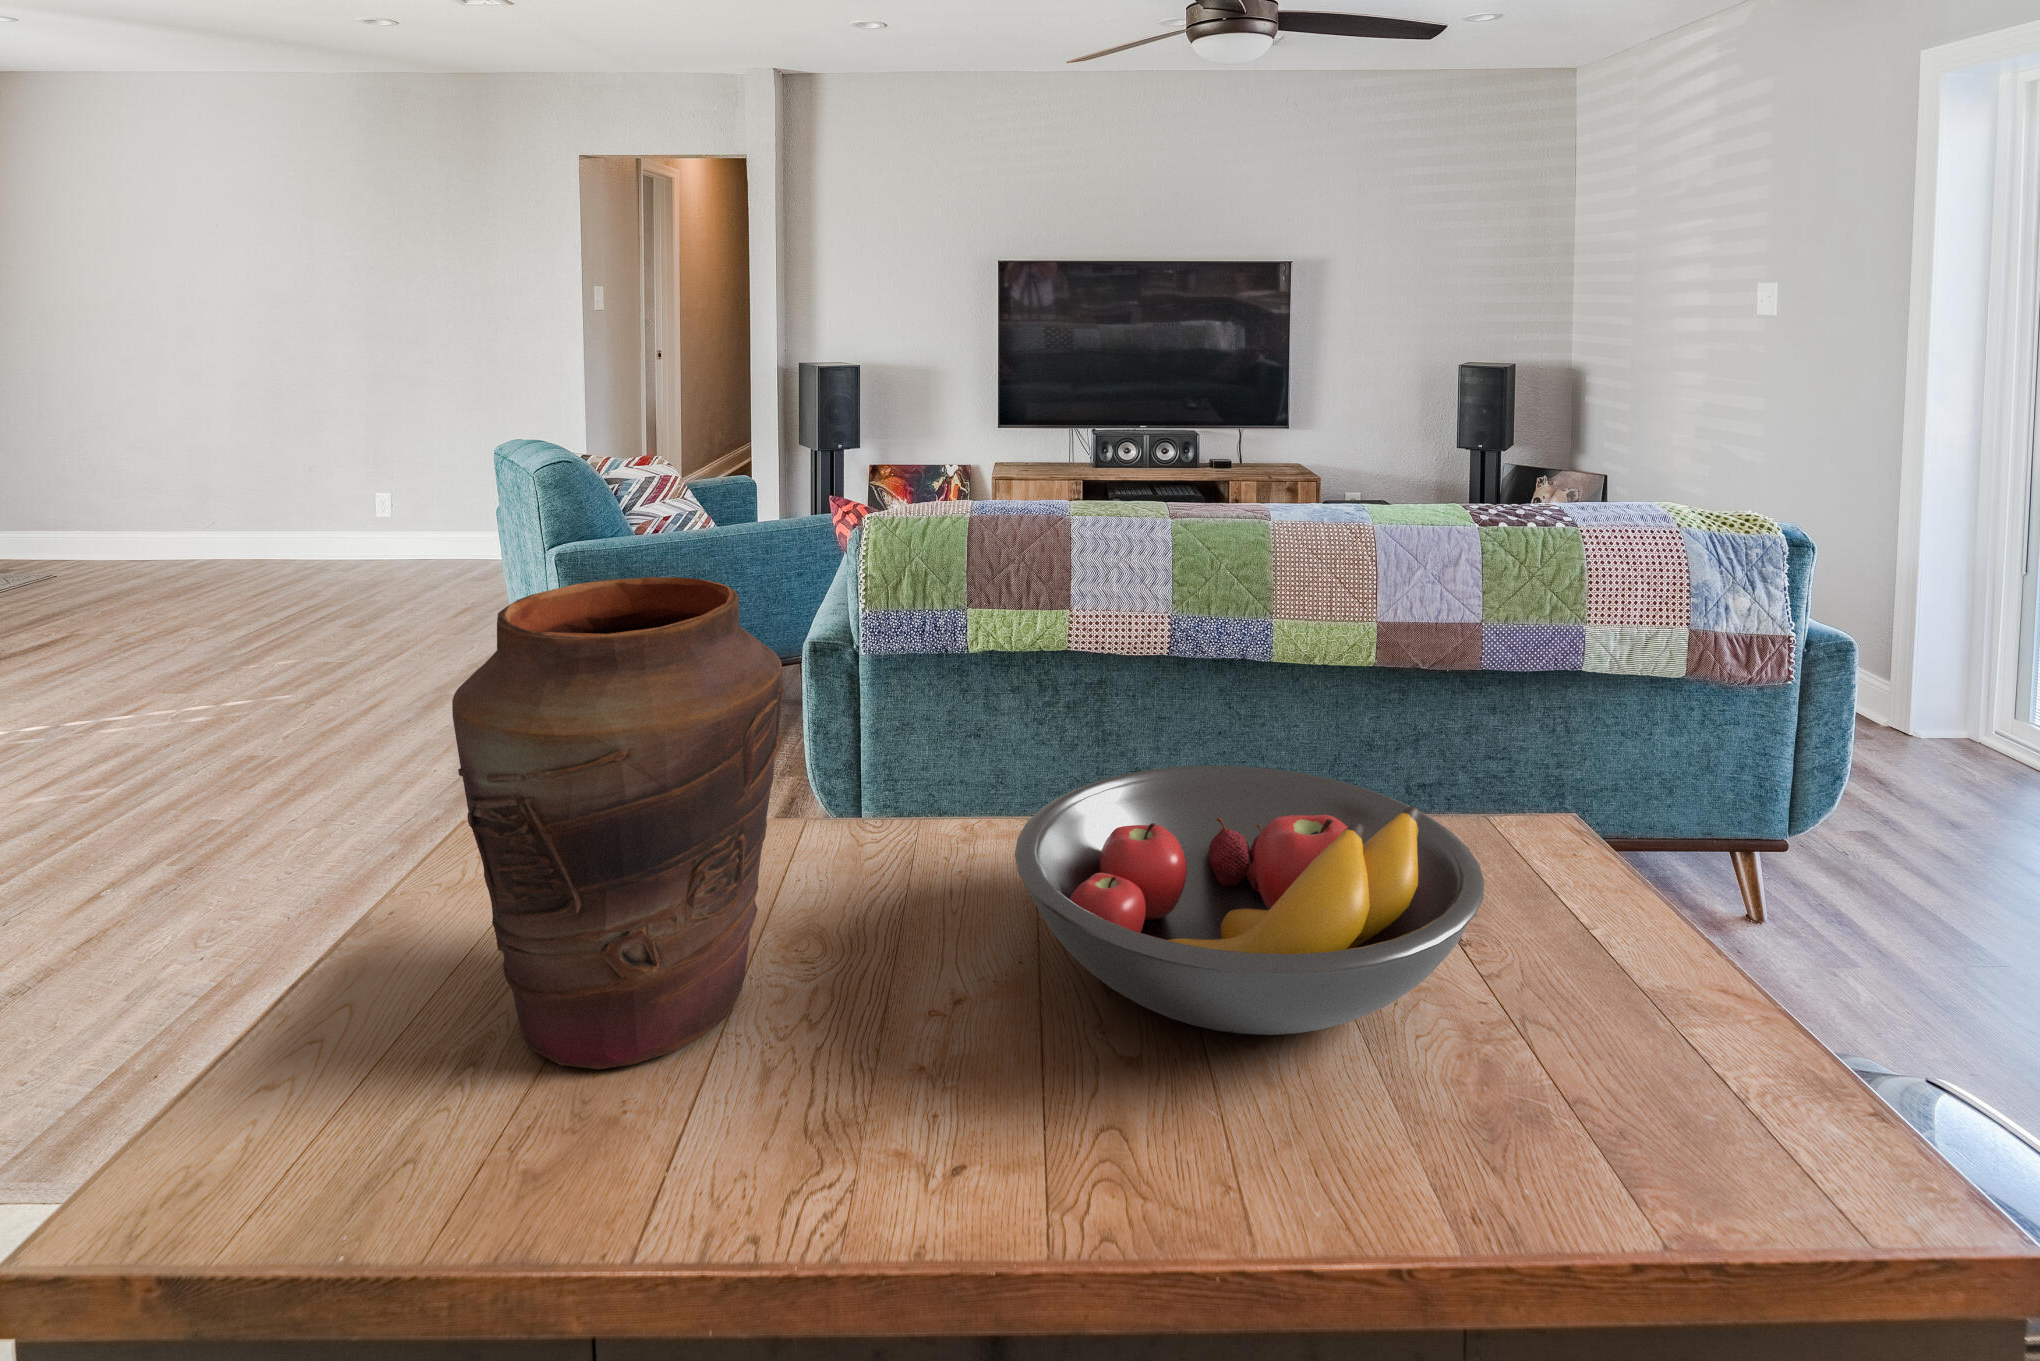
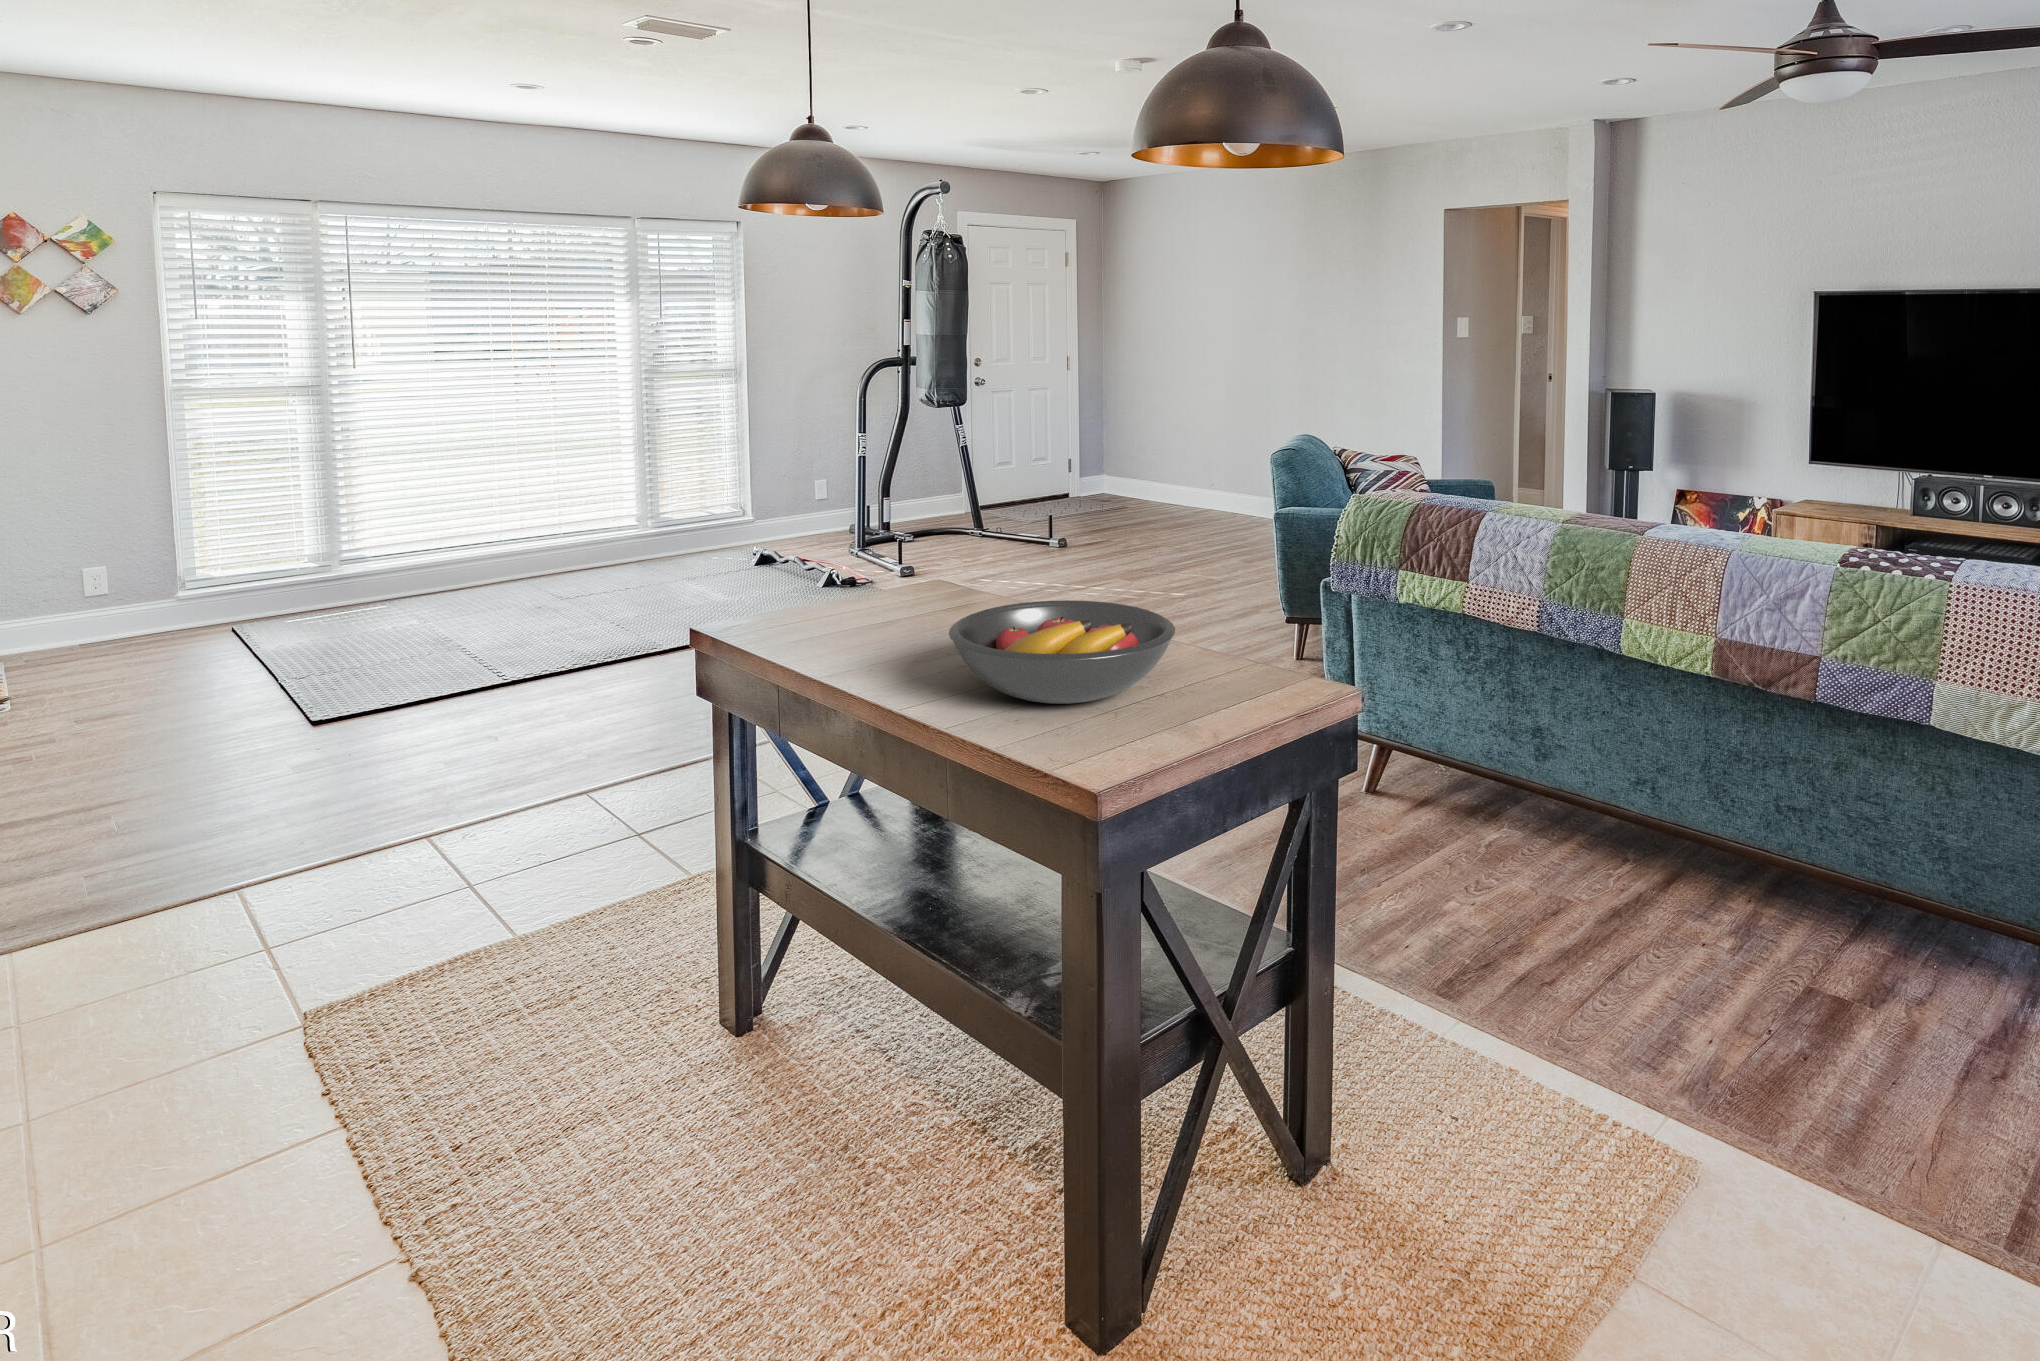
vase: present [452,577,783,1069] -> none [805,467,935,649]

